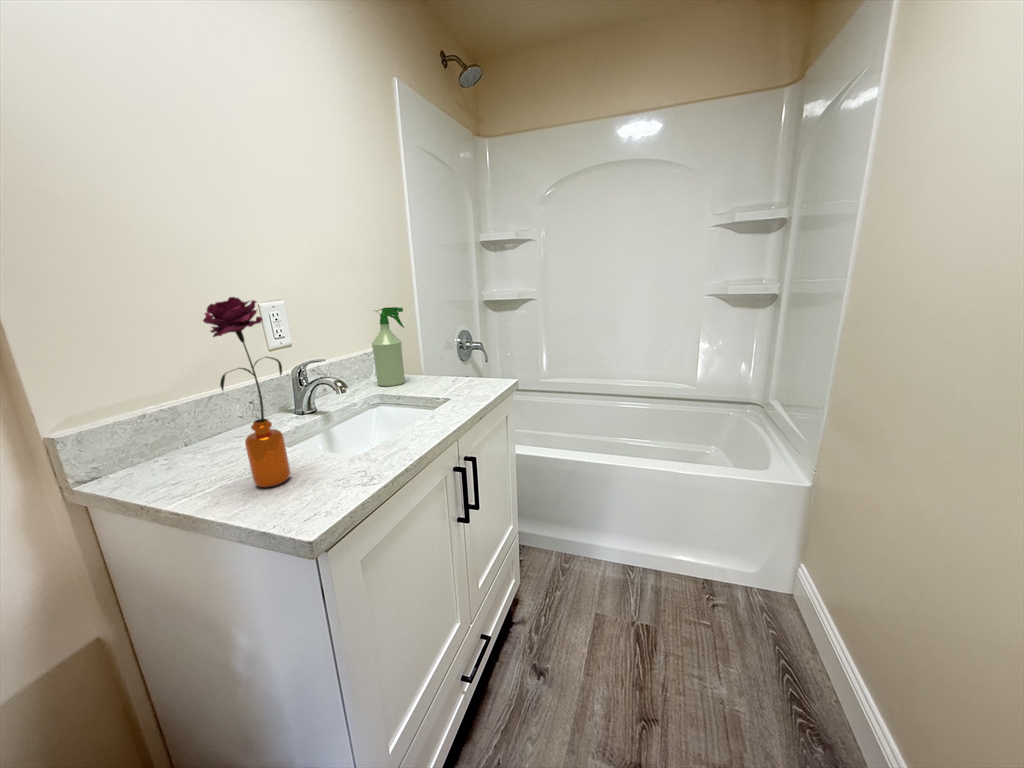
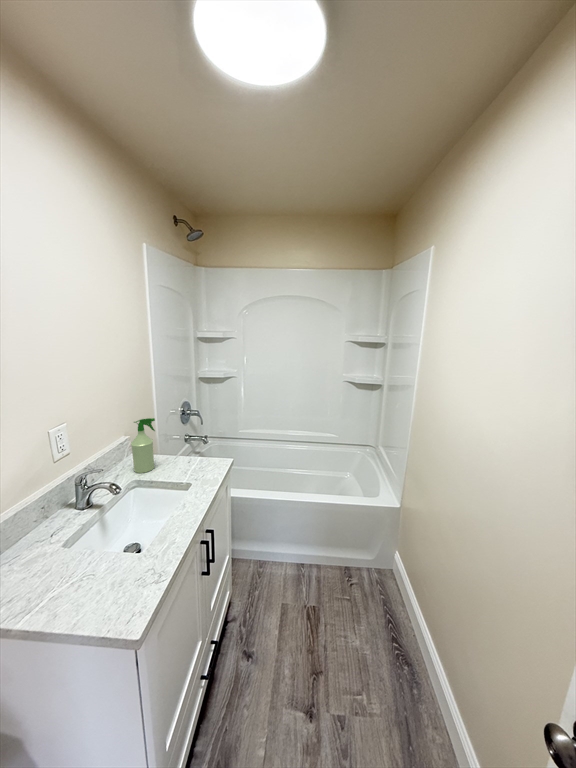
flower: present [203,297,290,487] -> none [54,481,106,598]

